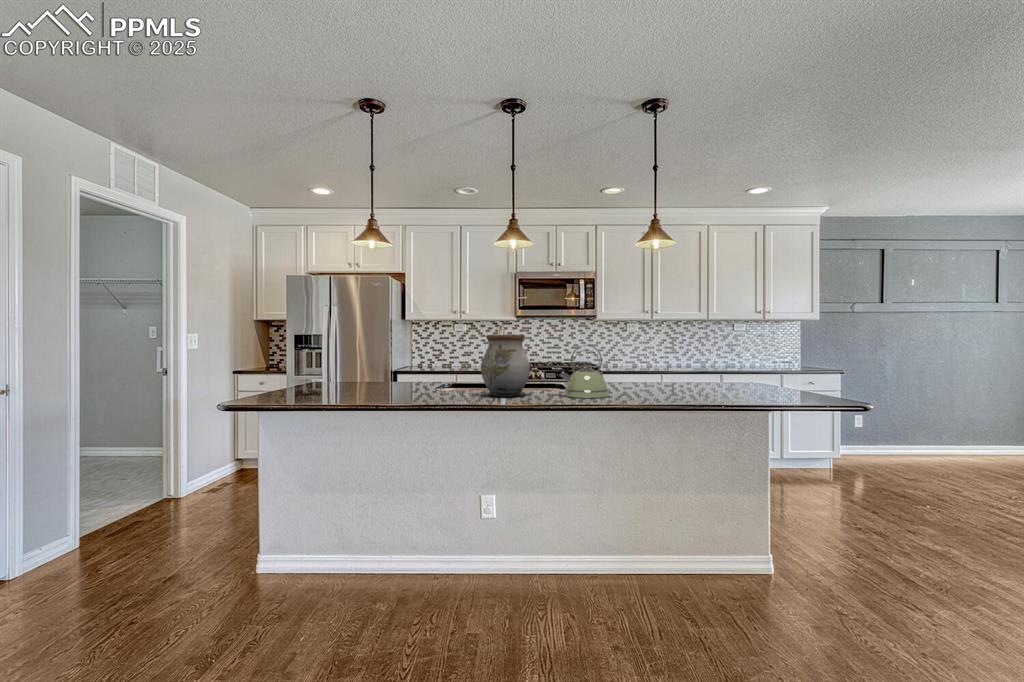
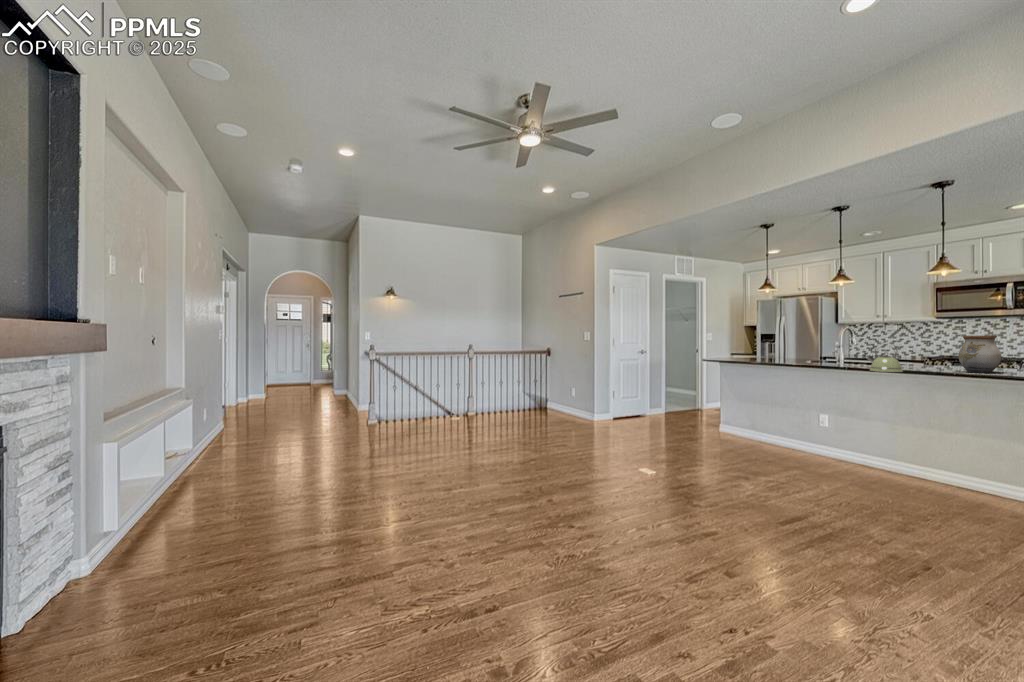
vase: present [481,335,530,397] -> present [958,336,1001,373]

